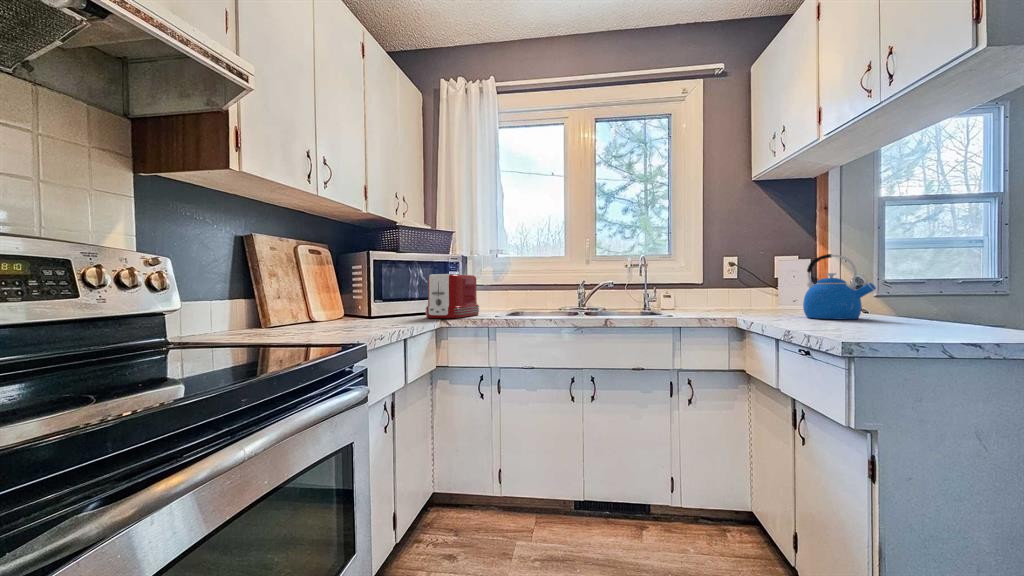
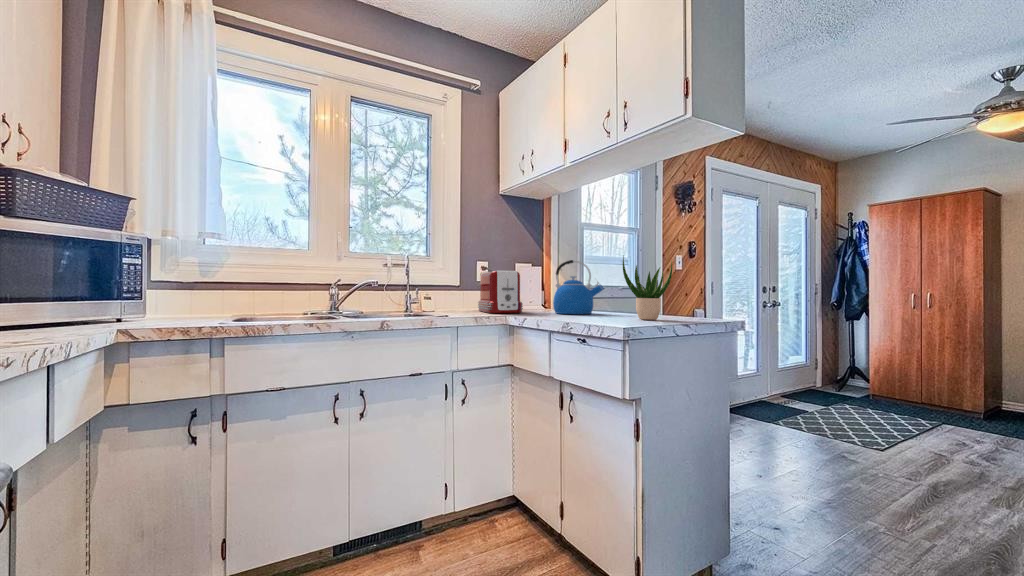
potted plant: none [882,248,959,330] -> present [623,257,672,320]
toaster: present [425,274,479,318] -> present [478,271,523,313]

